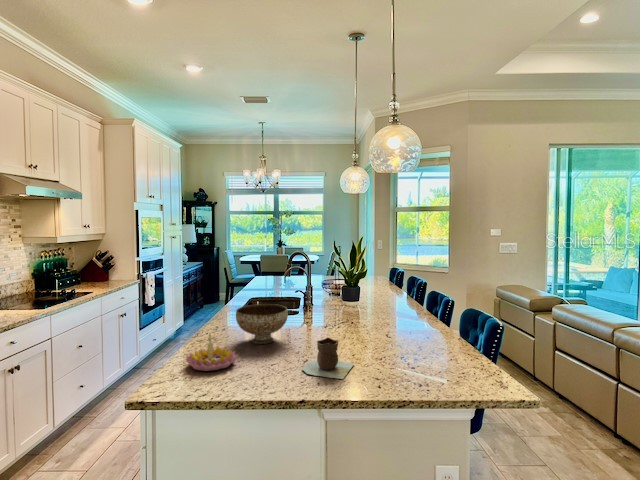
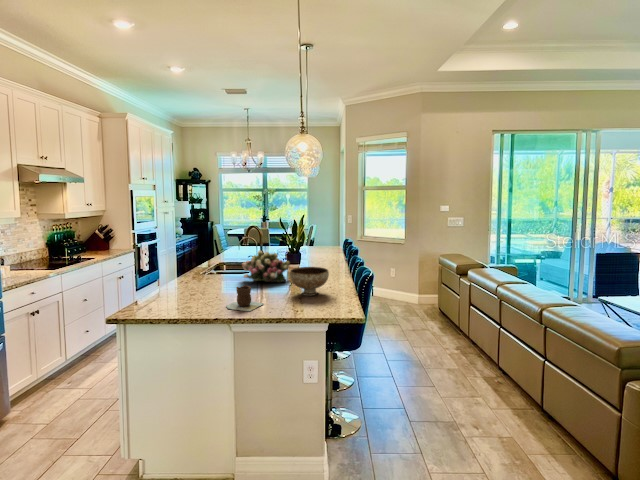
flower arrangement: none [295,284,358,327] -> present [242,250,290,282]
bowl: present [236,304,288,344] -> present [290,267,329,296]
candle holder: present [186,334,238,371] -> none [148,281,186,307]

